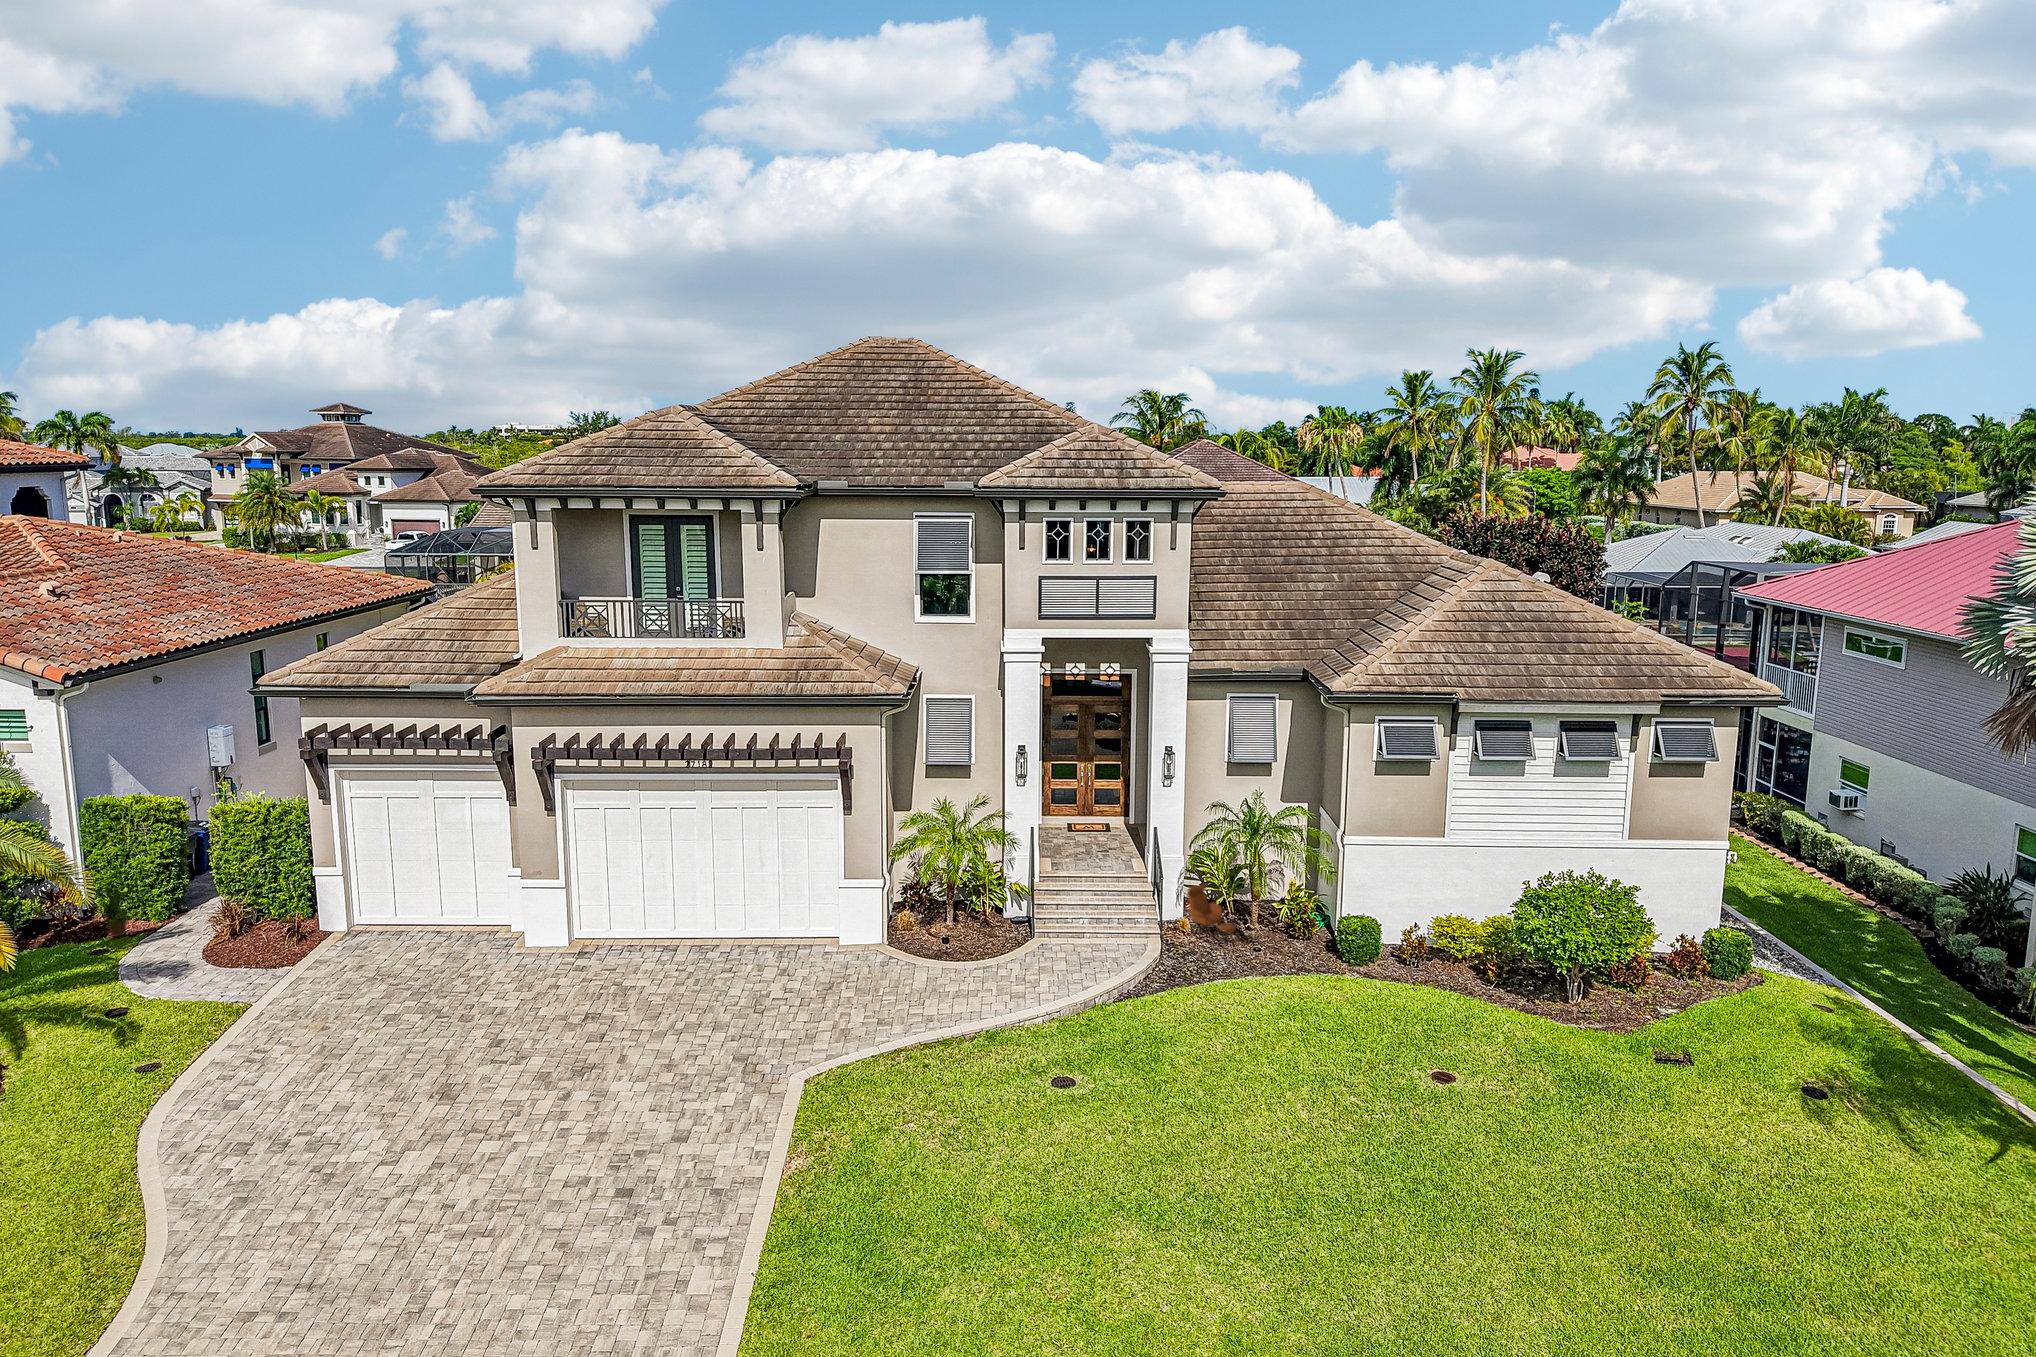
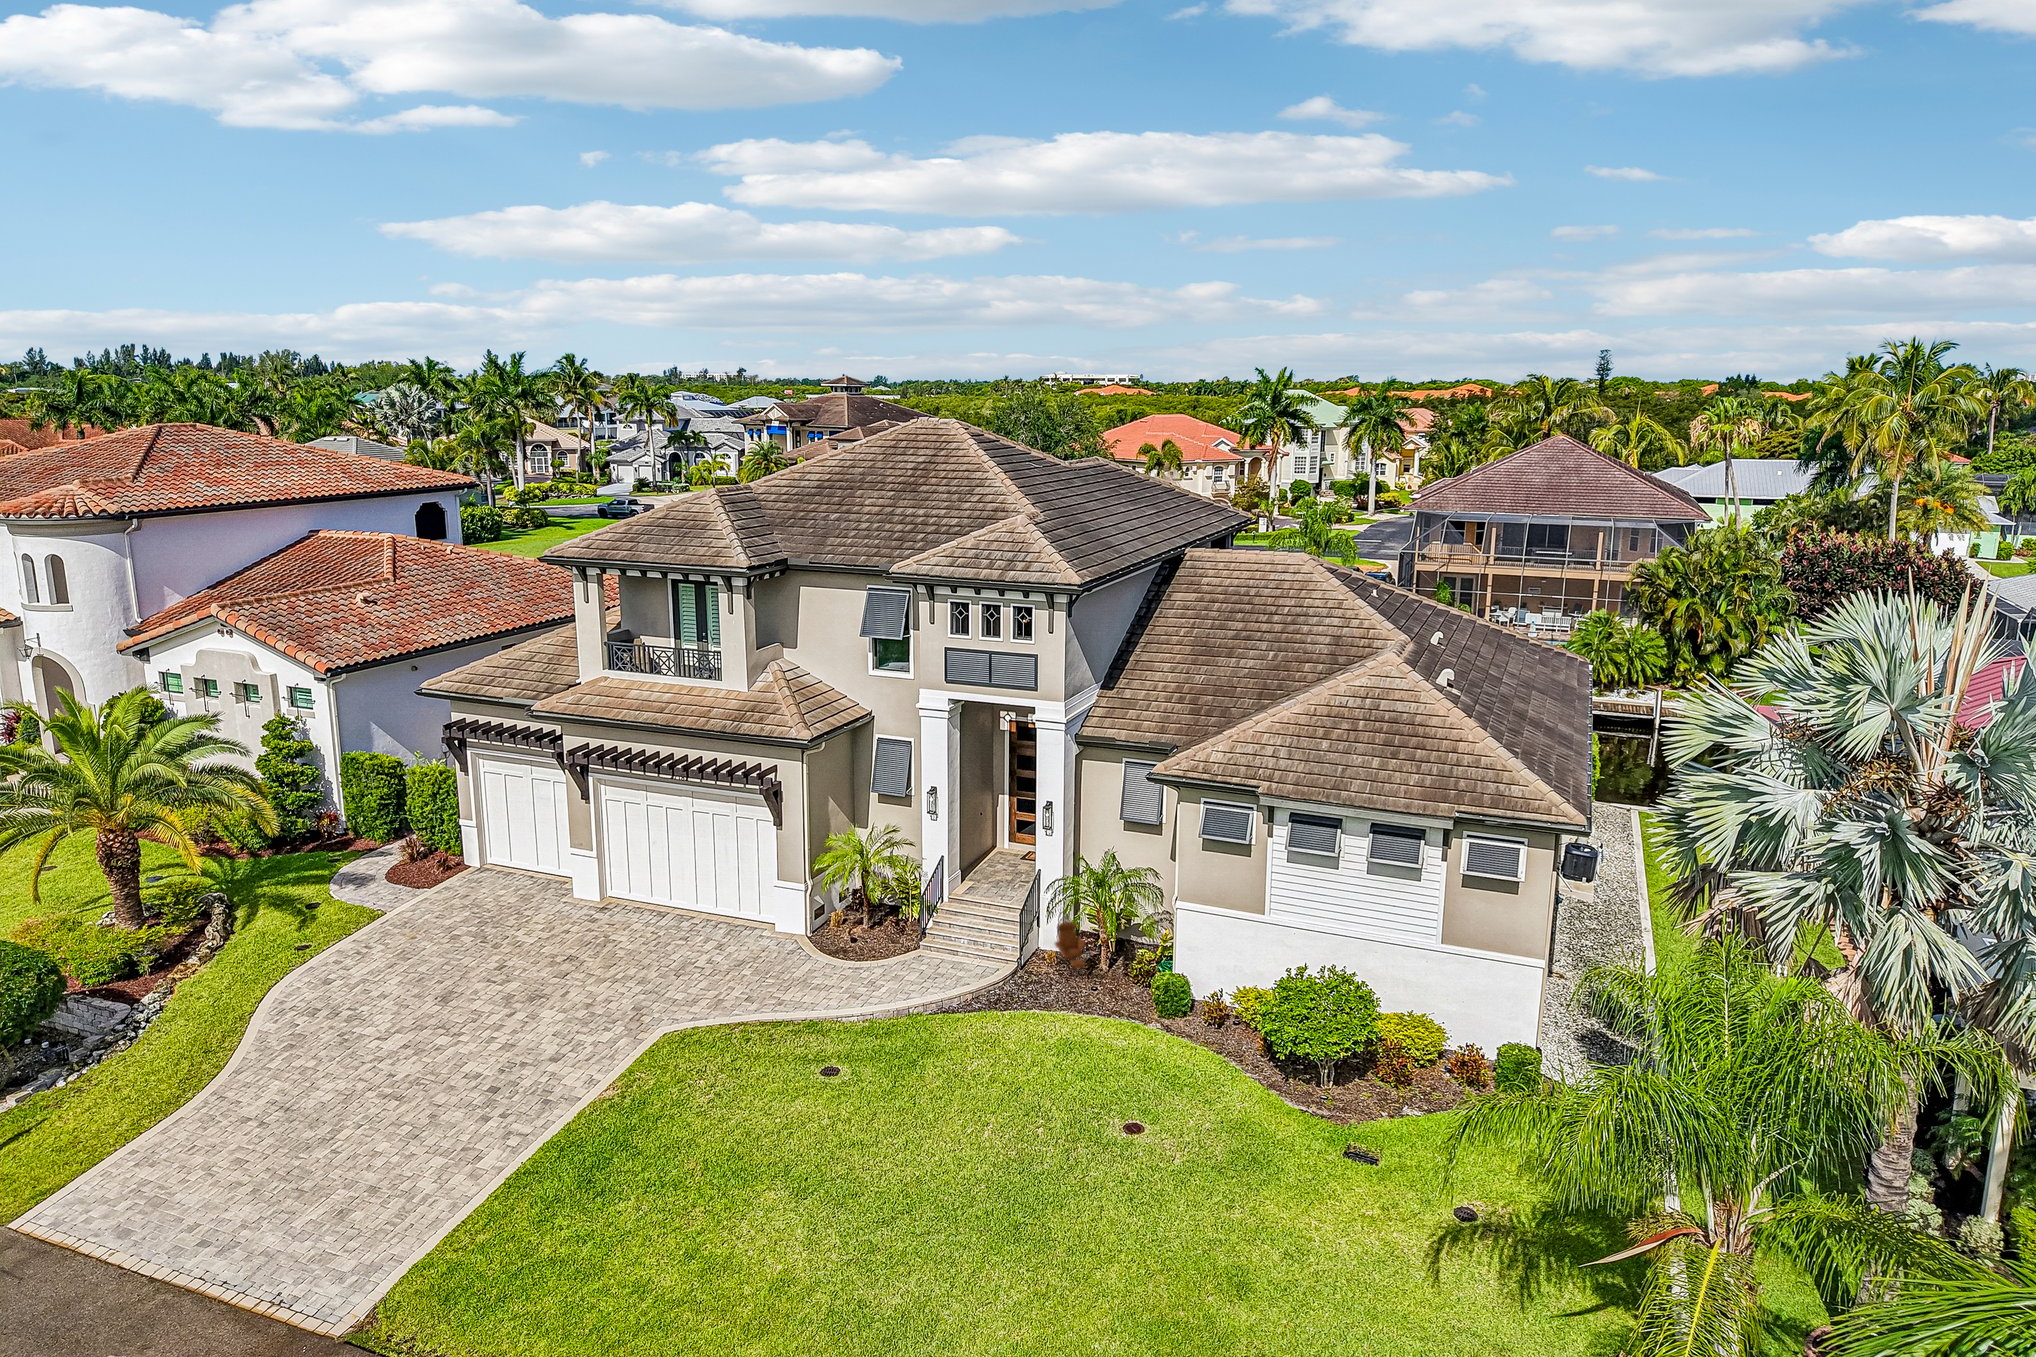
house plant: present [97,884,140,936] -> none [335,812,368,850]

